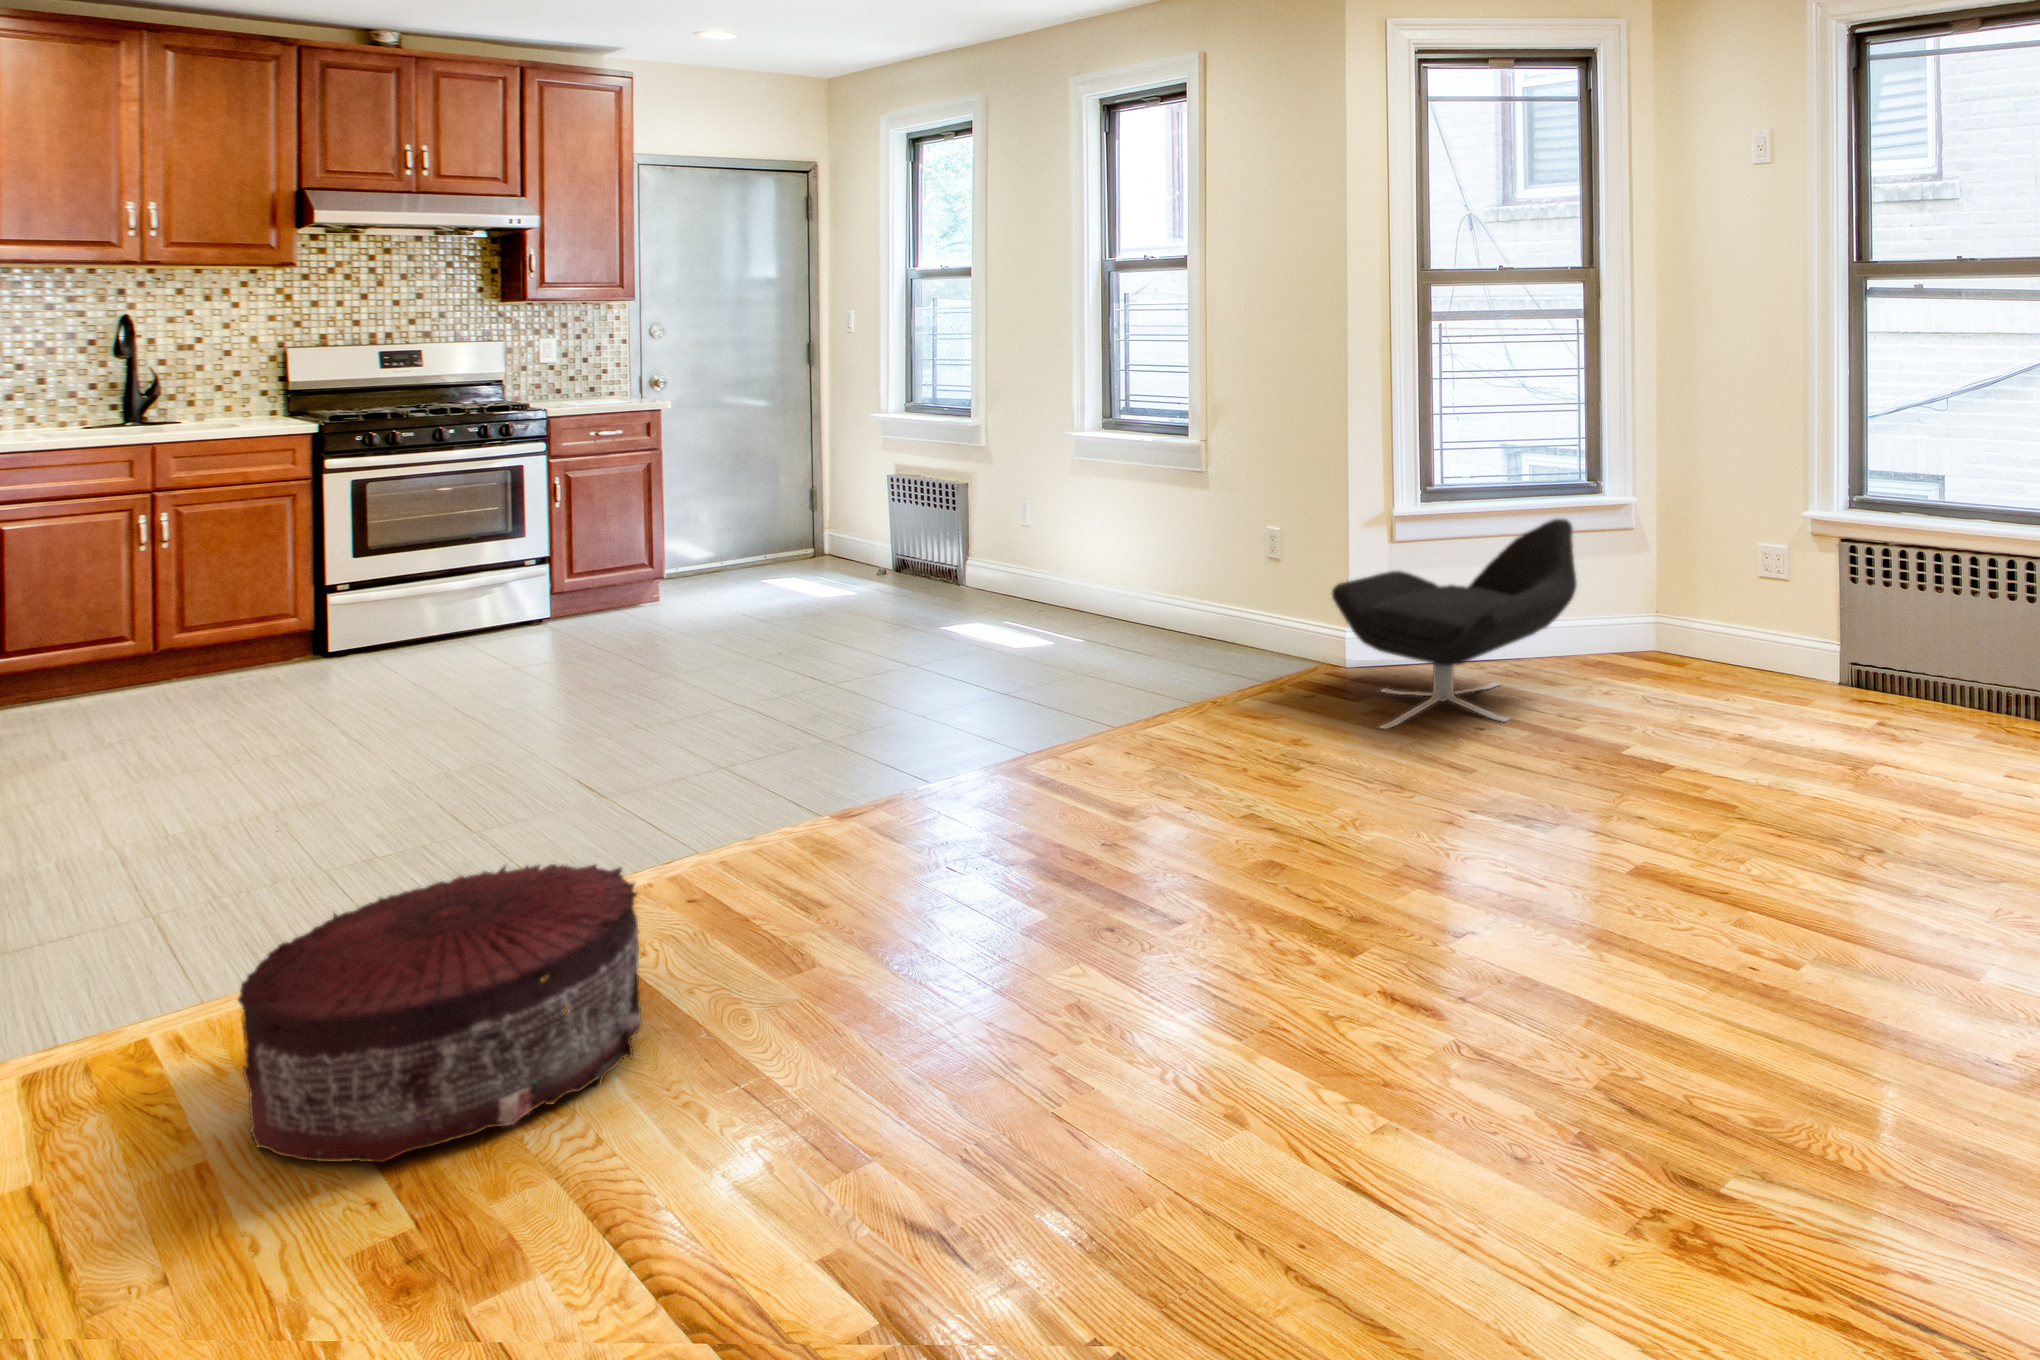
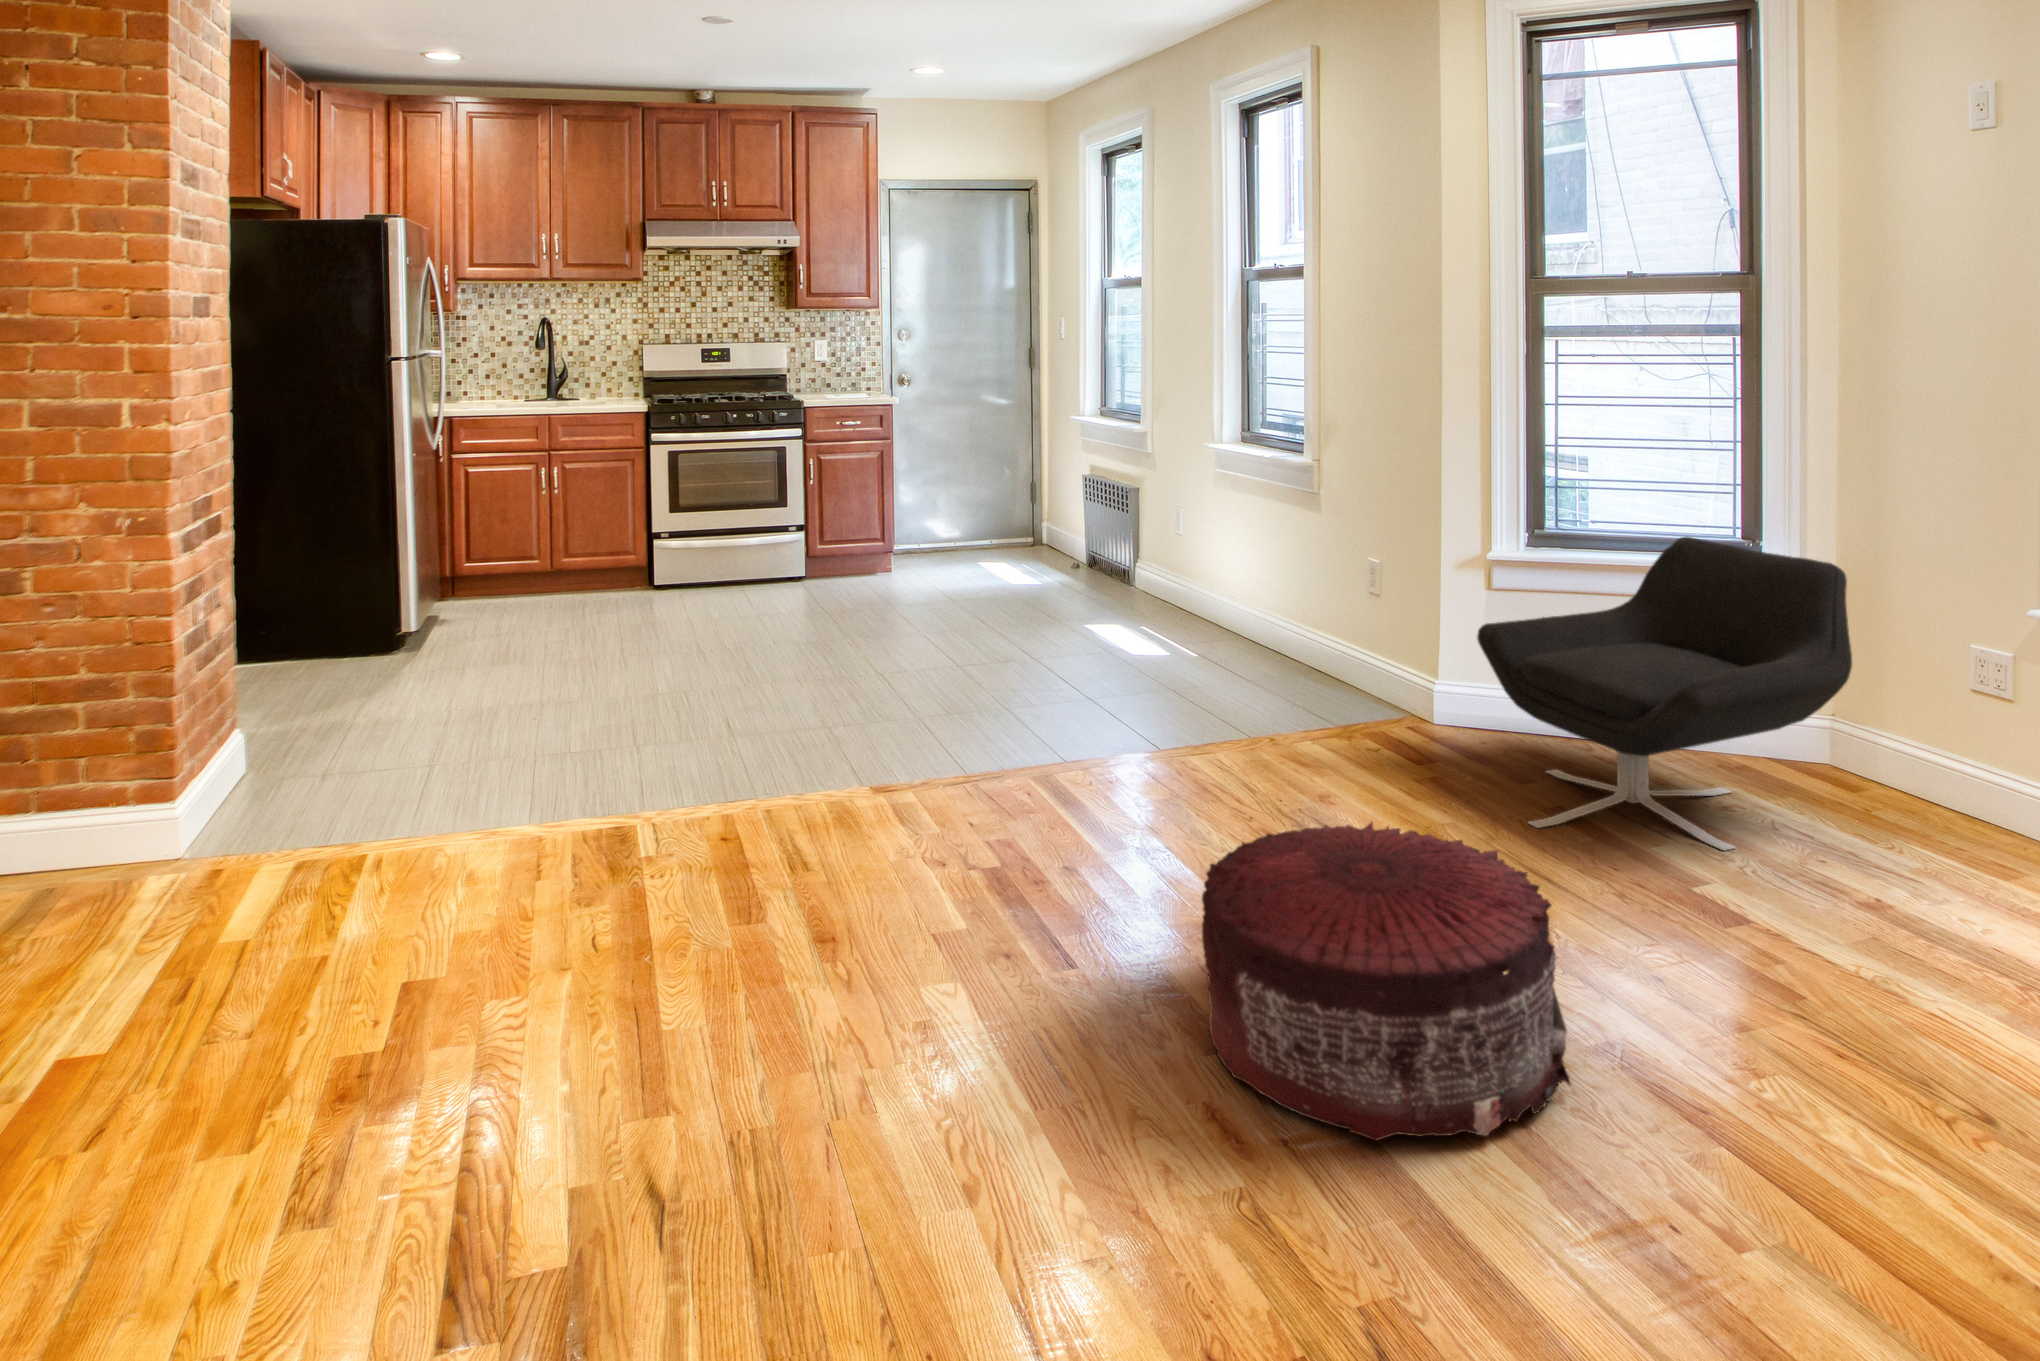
pouf: present [238,864,641,1162] -> present [1202,822,1570,1141]

